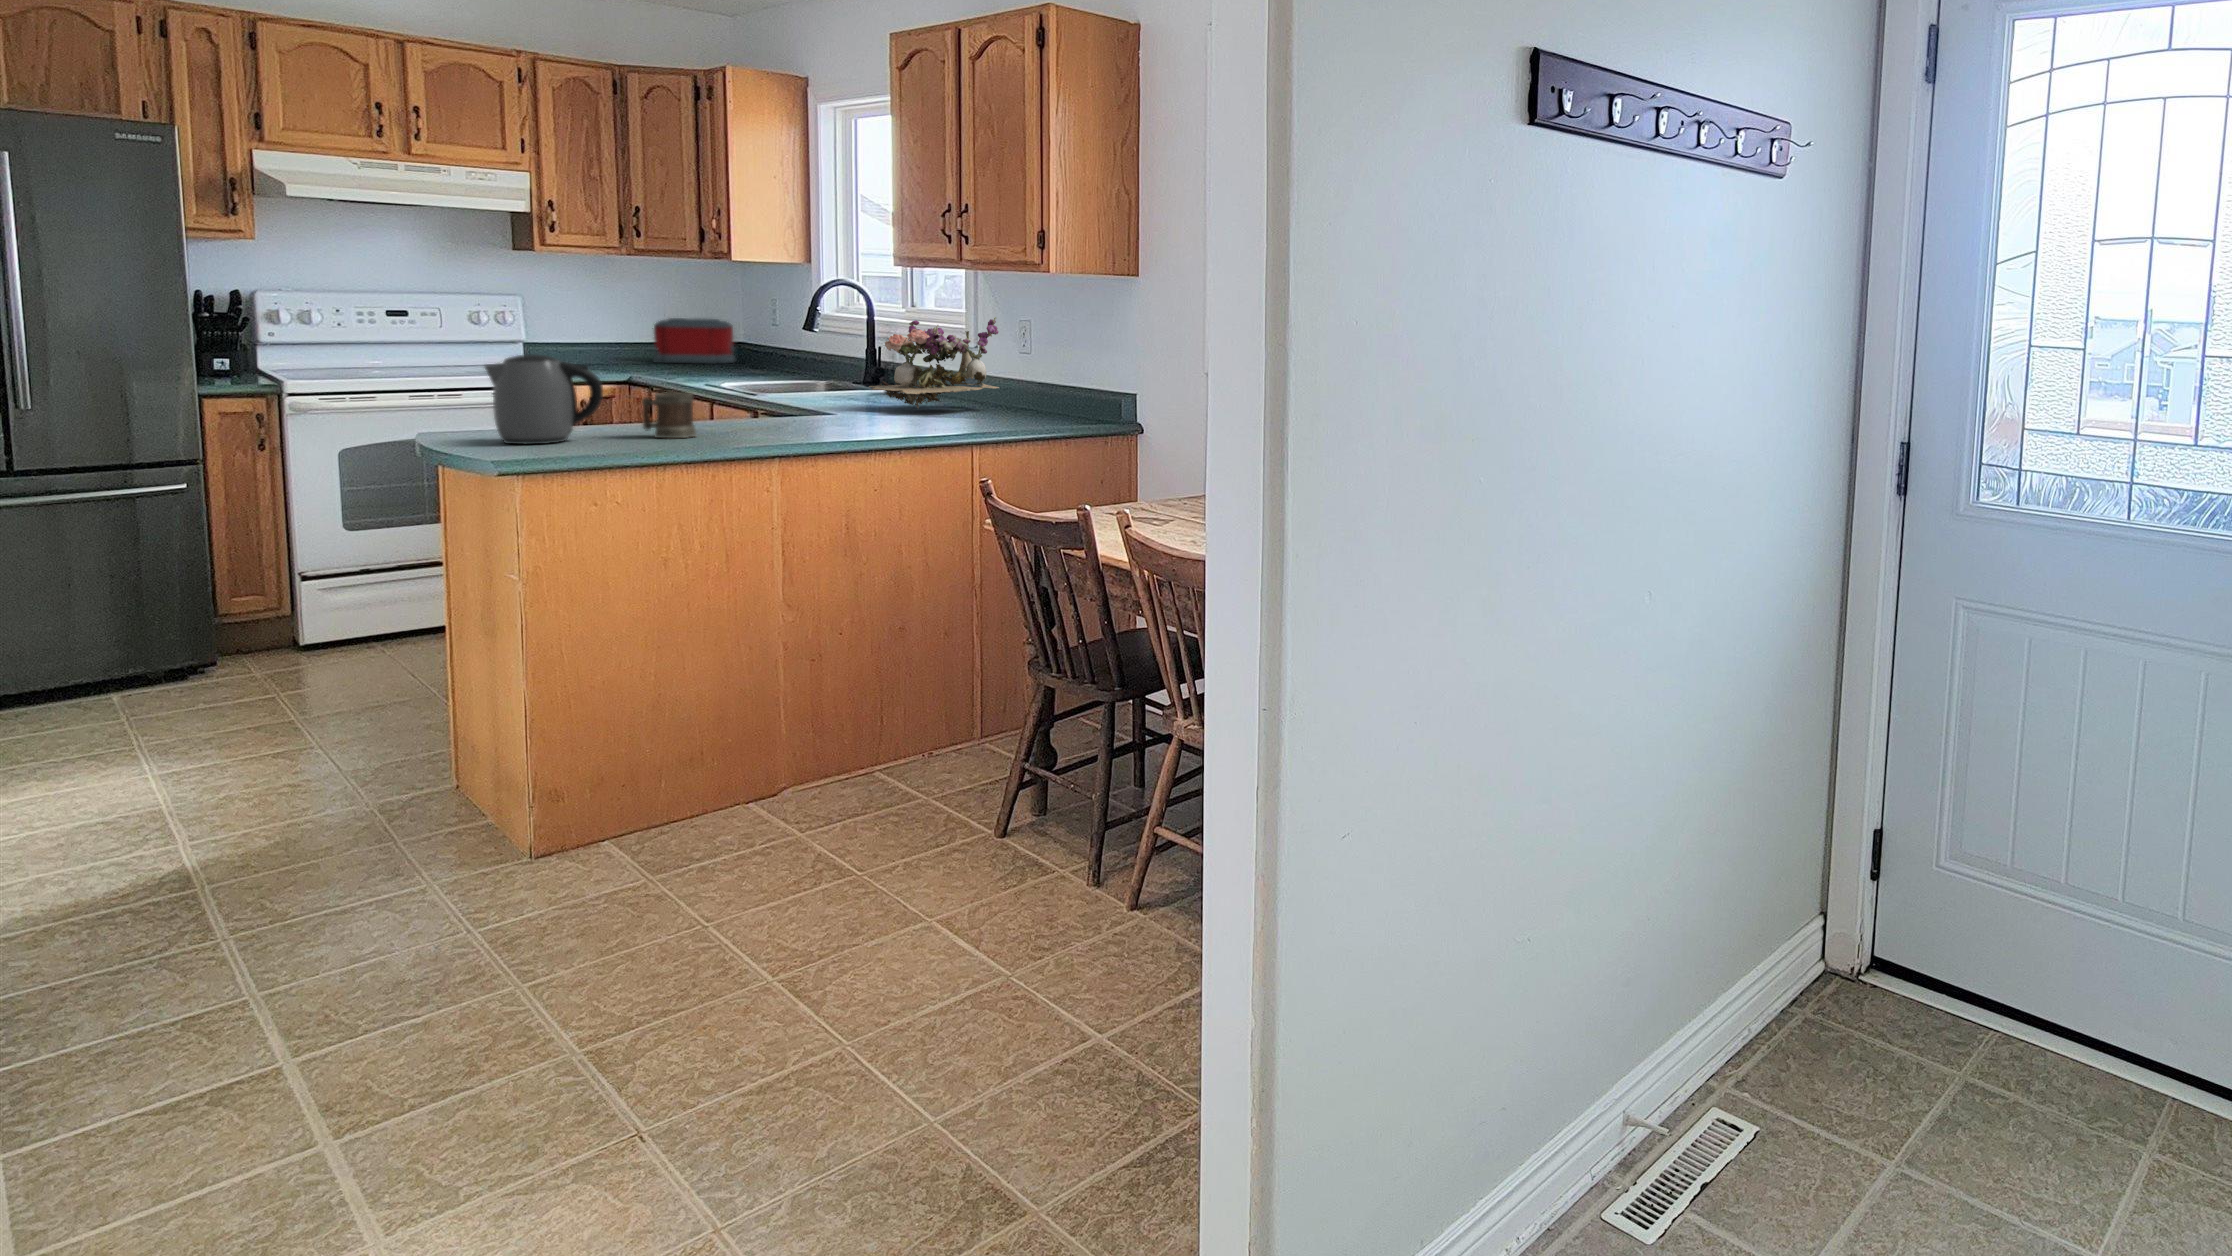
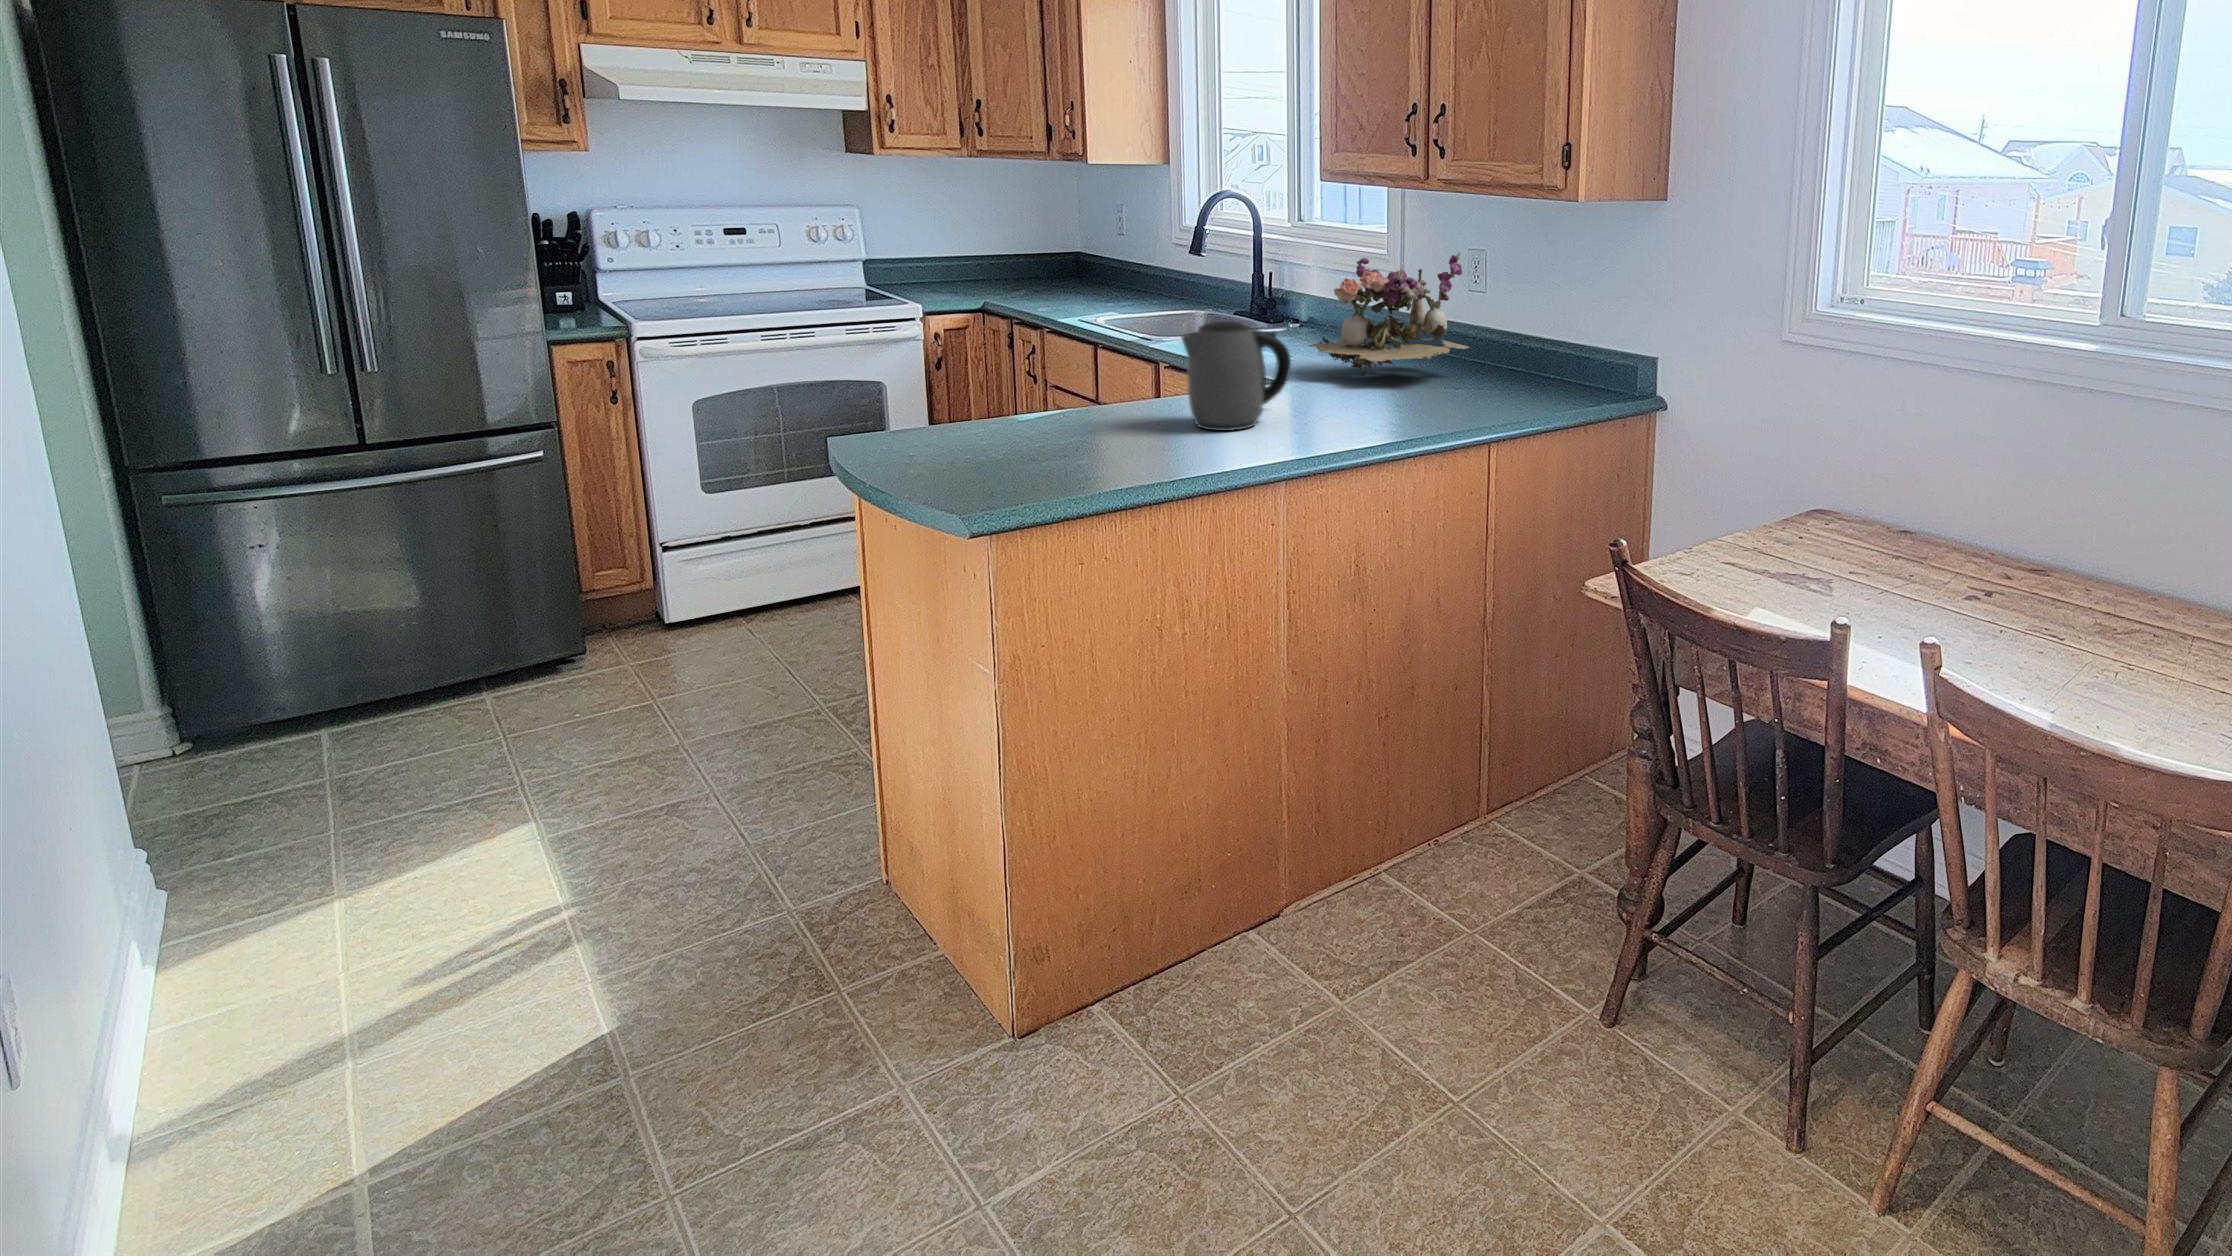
toaster: present [654,318,735,364] -> none [985,228,1073,282]
kettle: present [485,354,603,444] -> present [1181,321,1291,431]
mug: present [642,392,696,438] -> none [1100,385,1169,454]

